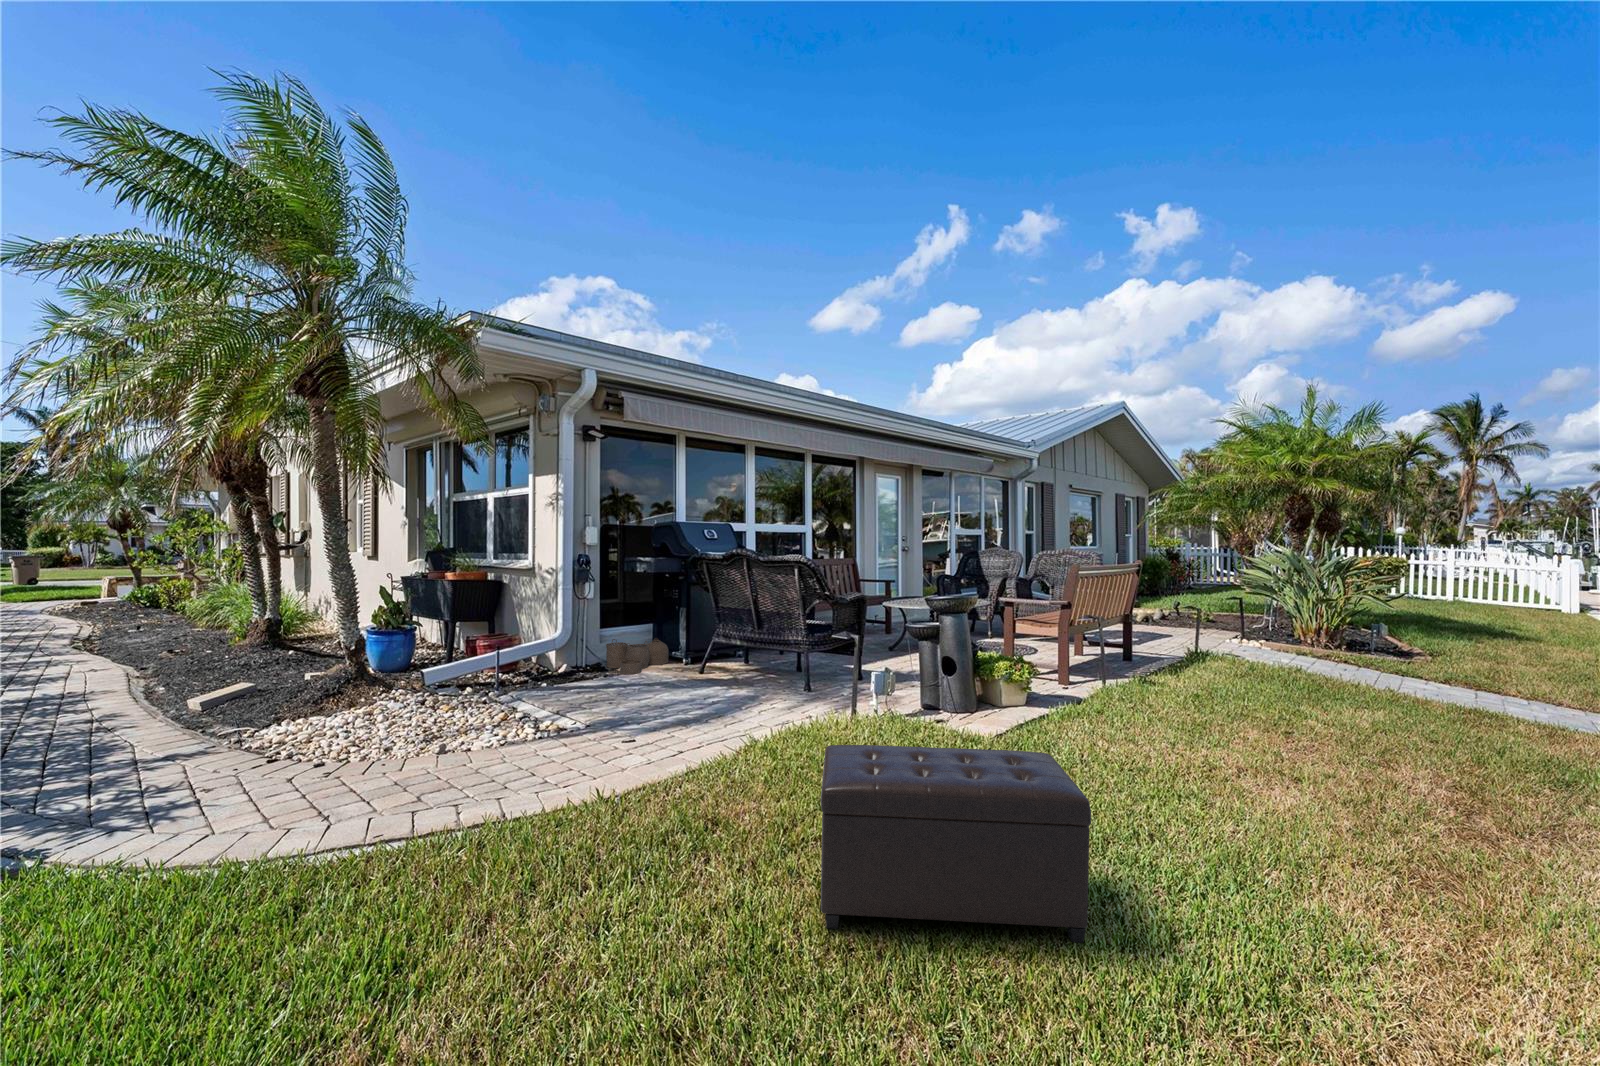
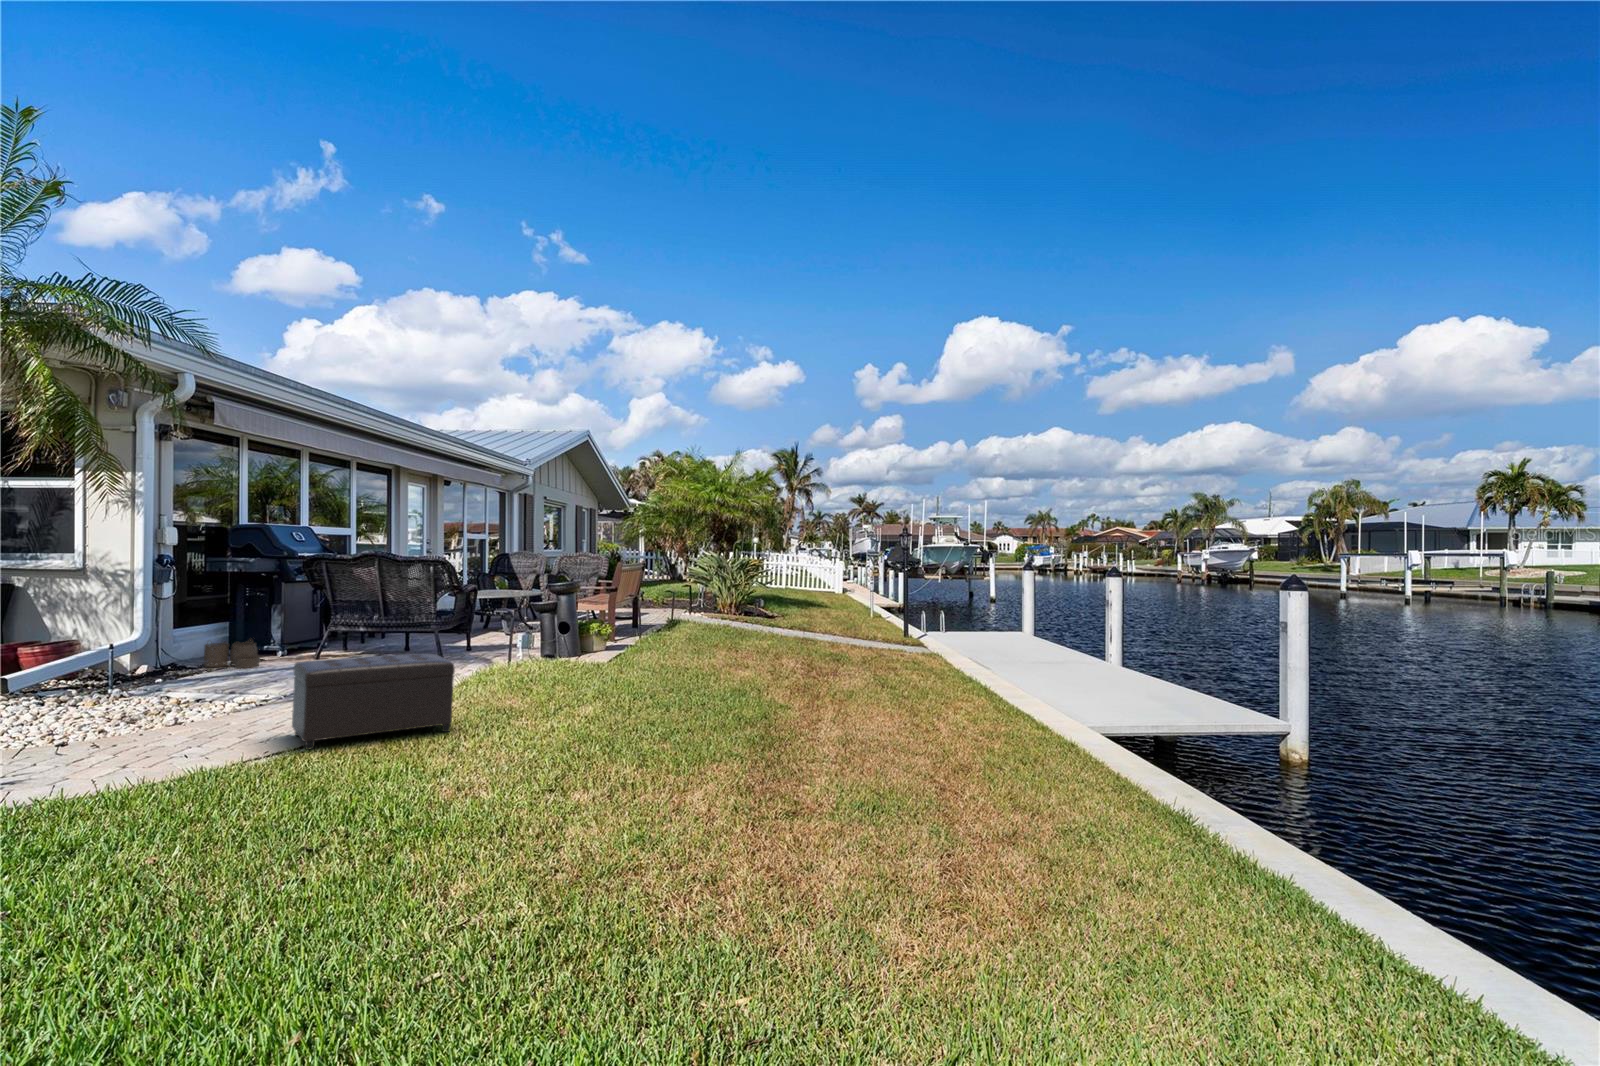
ottoman: present [821,745,1091,943] -> present [292,654,455,750]

